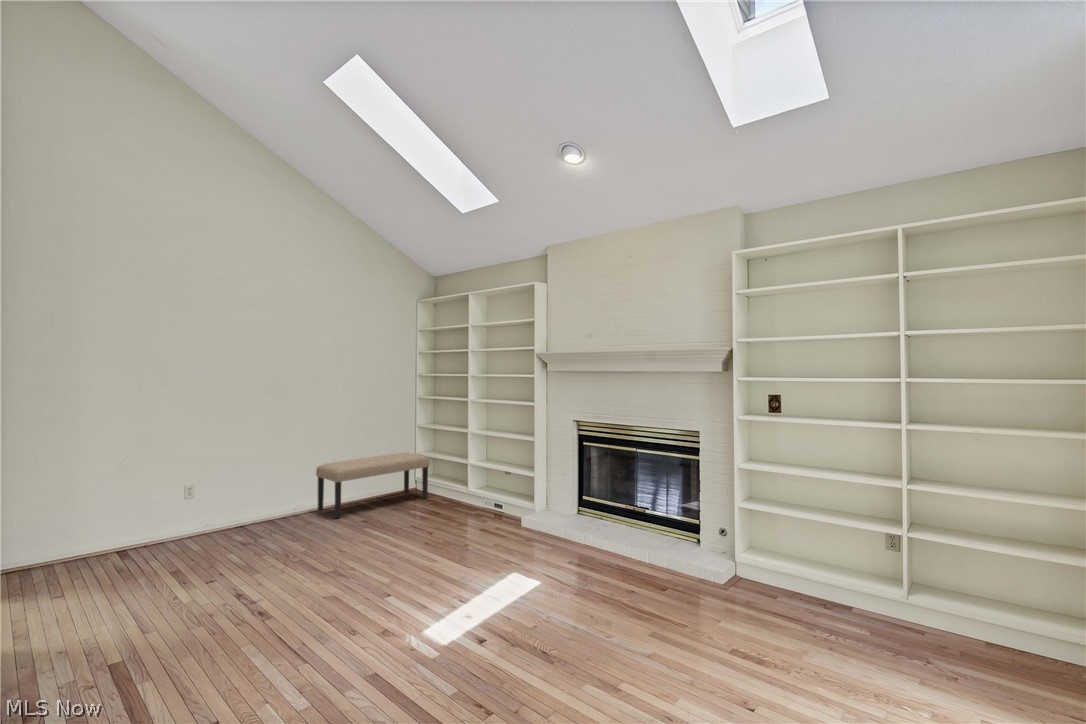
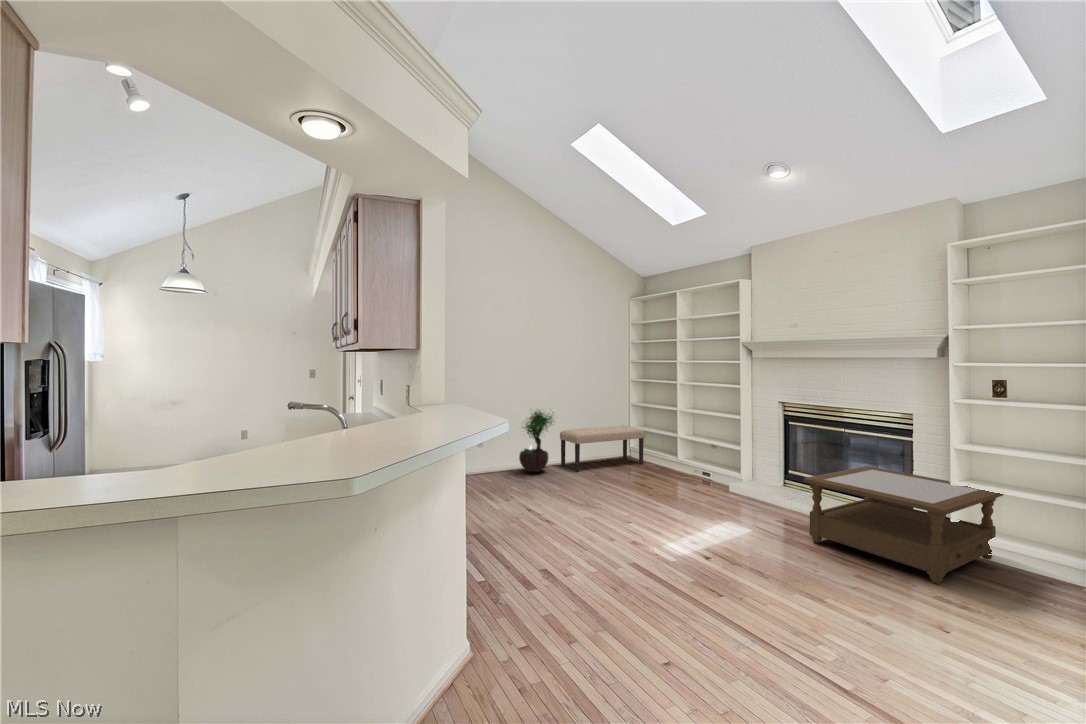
potted tree: none [249,434,308,526] -> present [519,410,554,472]
coffee table: none [597,490,780,629] -> present [804,466,1004,584]

